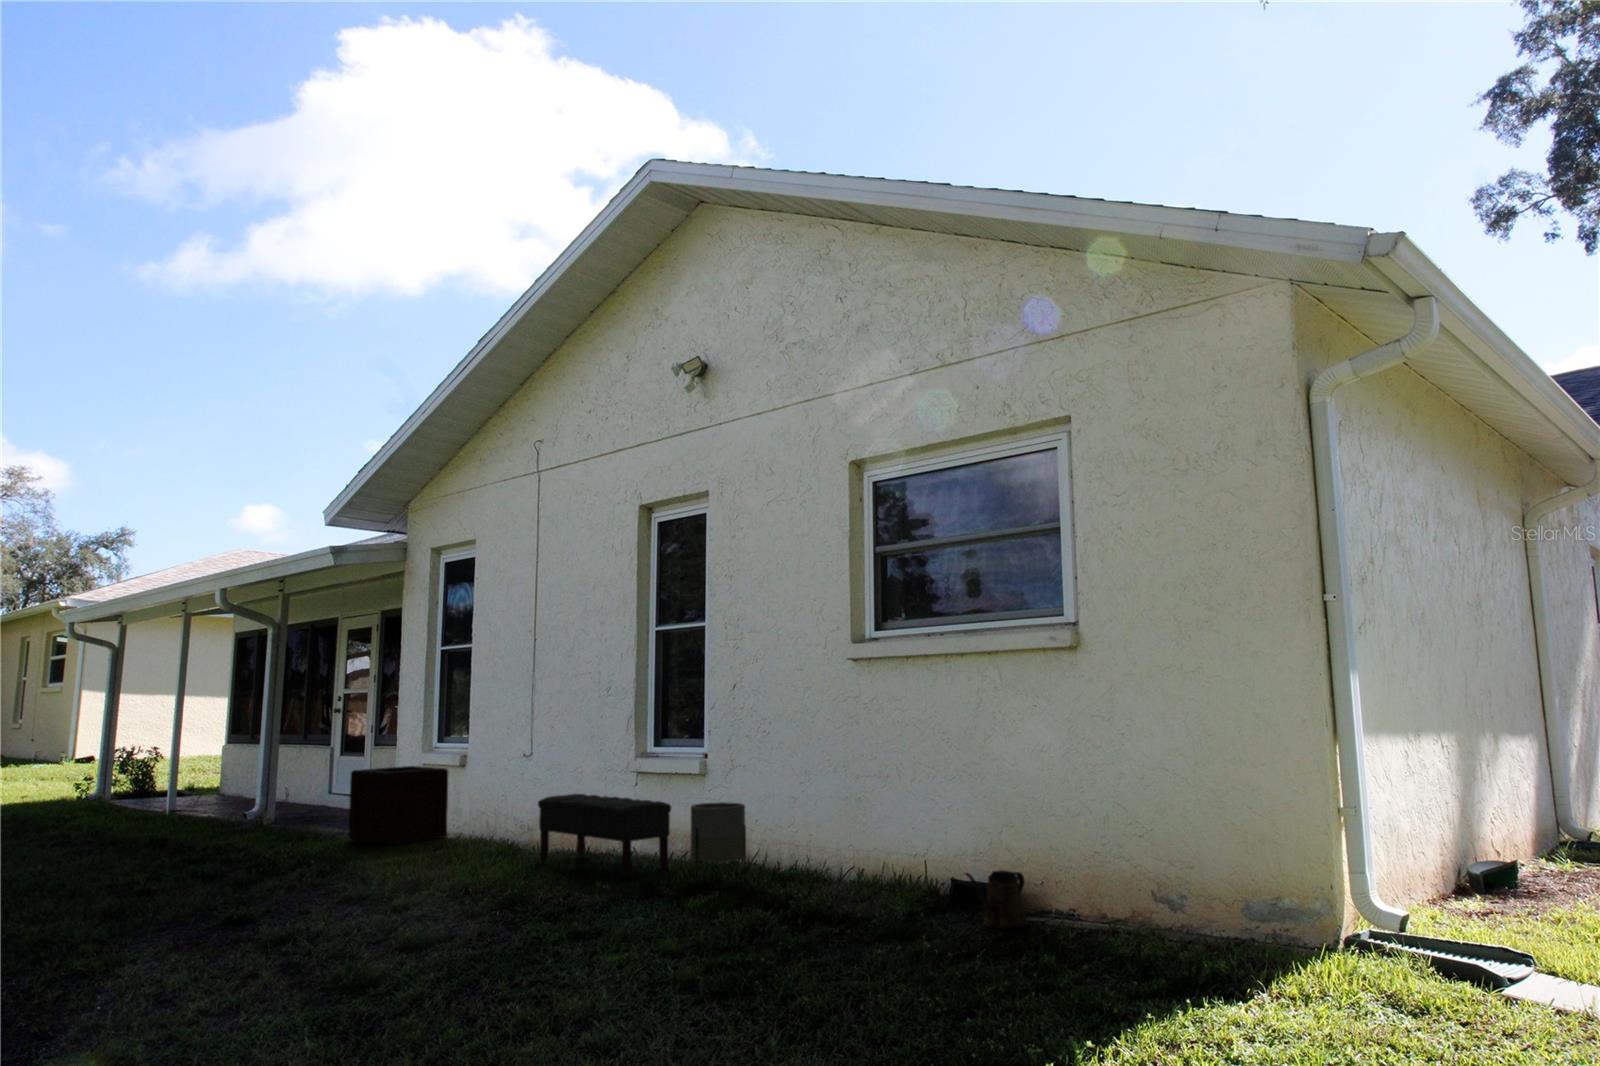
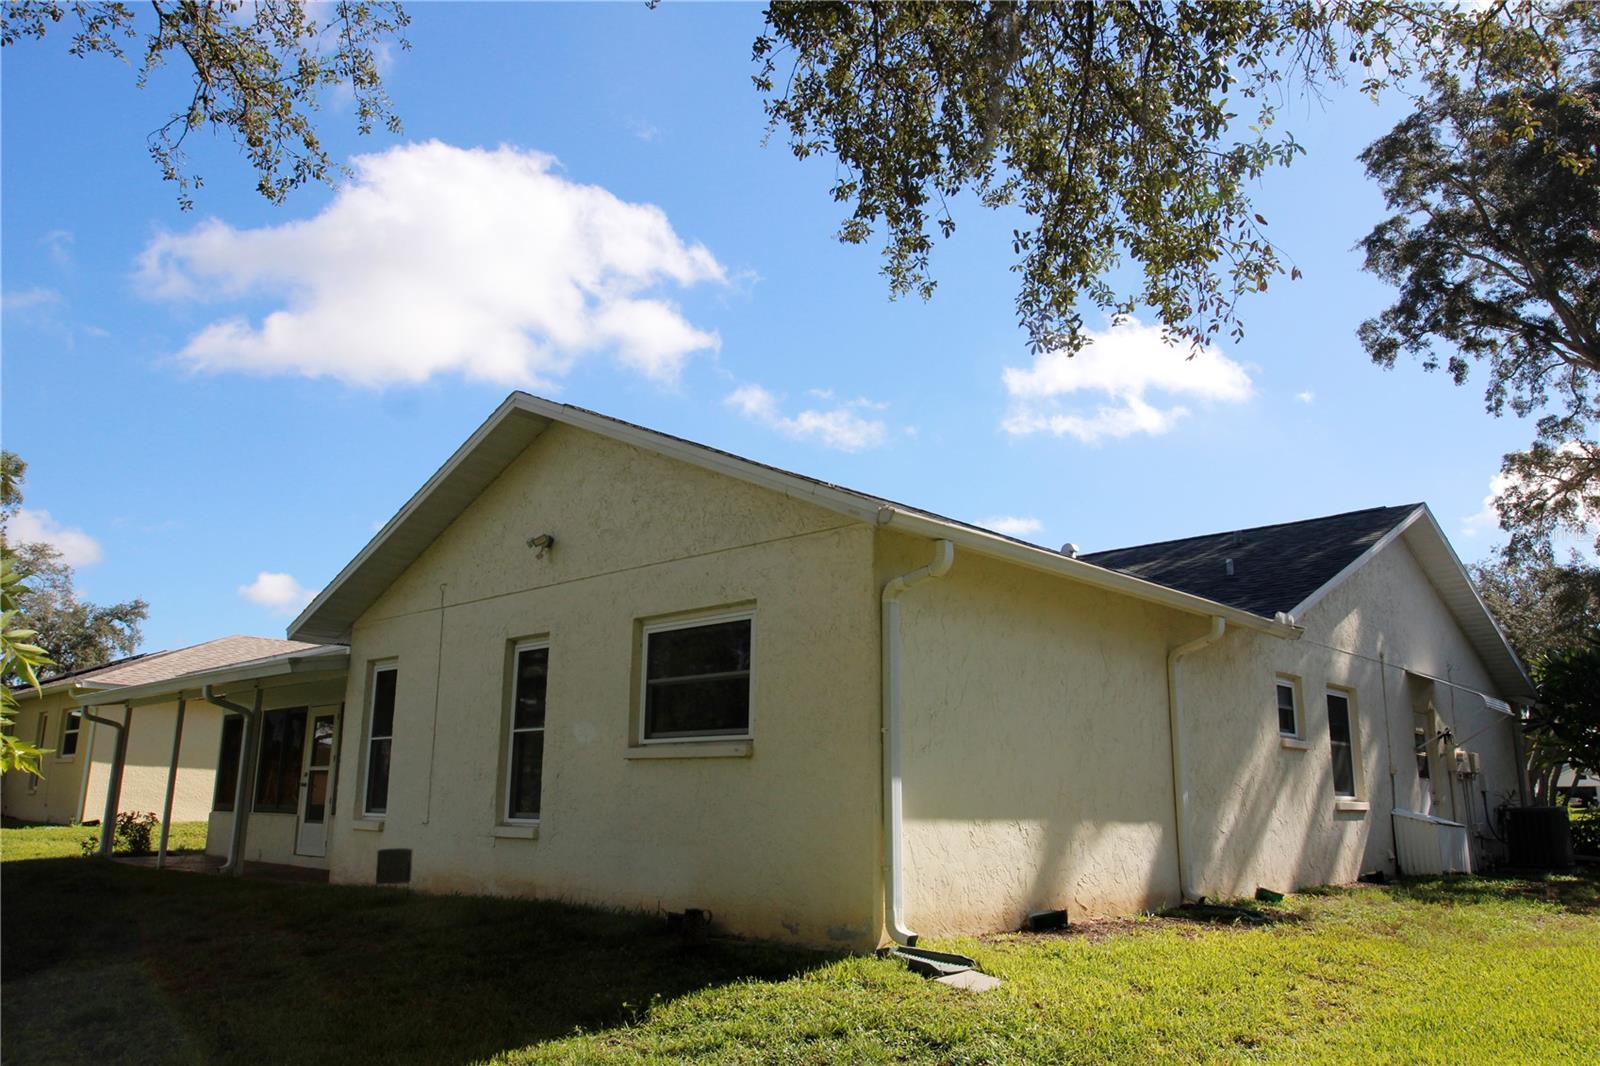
wooden crate: present [349,766,448,845] -> none [291,833,370,894]
bench: present [538,794,671,876] -> none [422,855,515,916]
planter: present [690,802,746,870] -> present [376,848,412,884]

